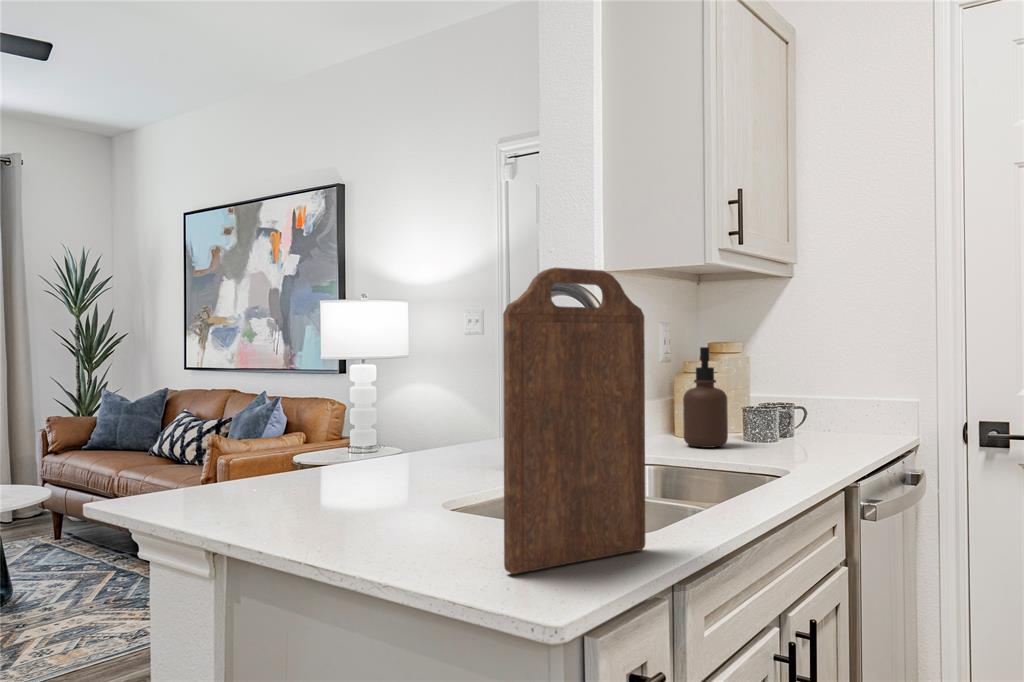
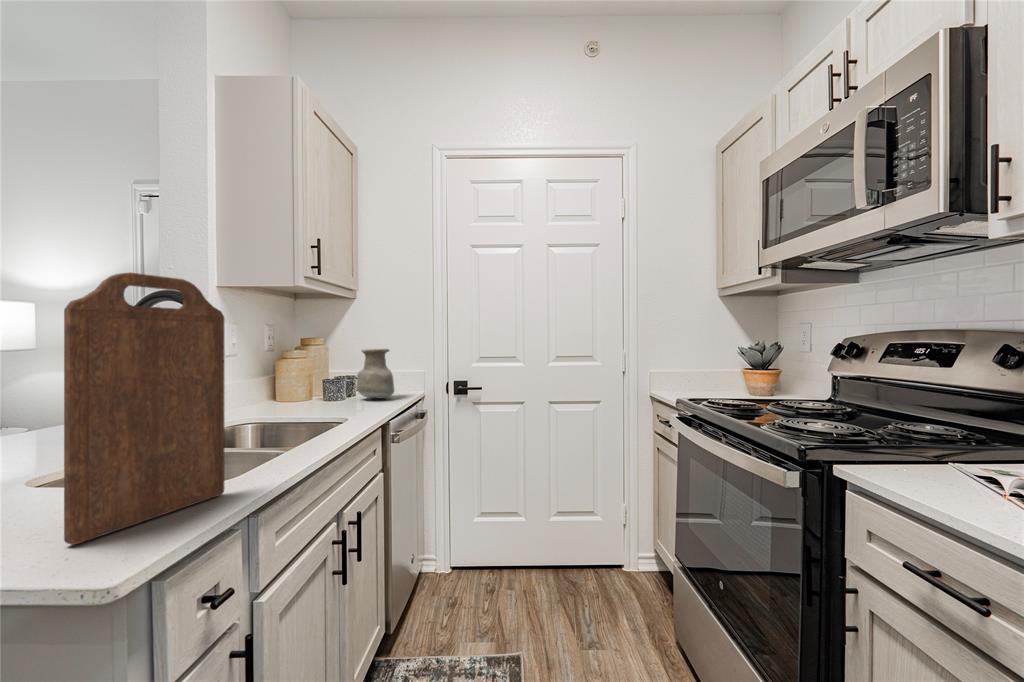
soap dispenser: present [683,347,728,448] -> none [281,342,312,408]
vase: none [795,359,862,444] -> present [356,349,394,399]

